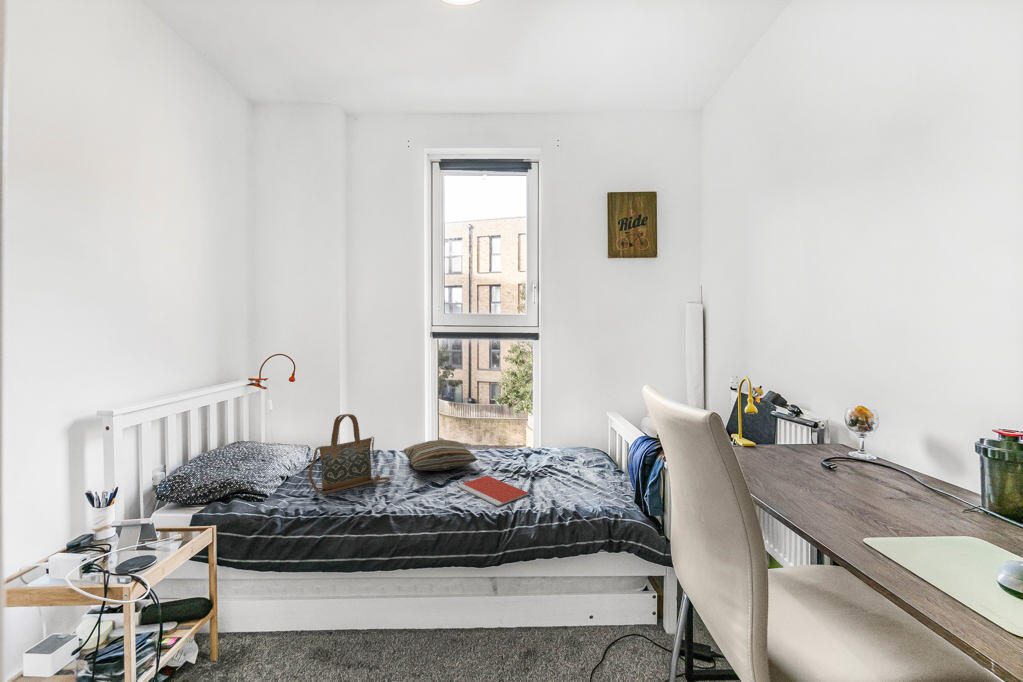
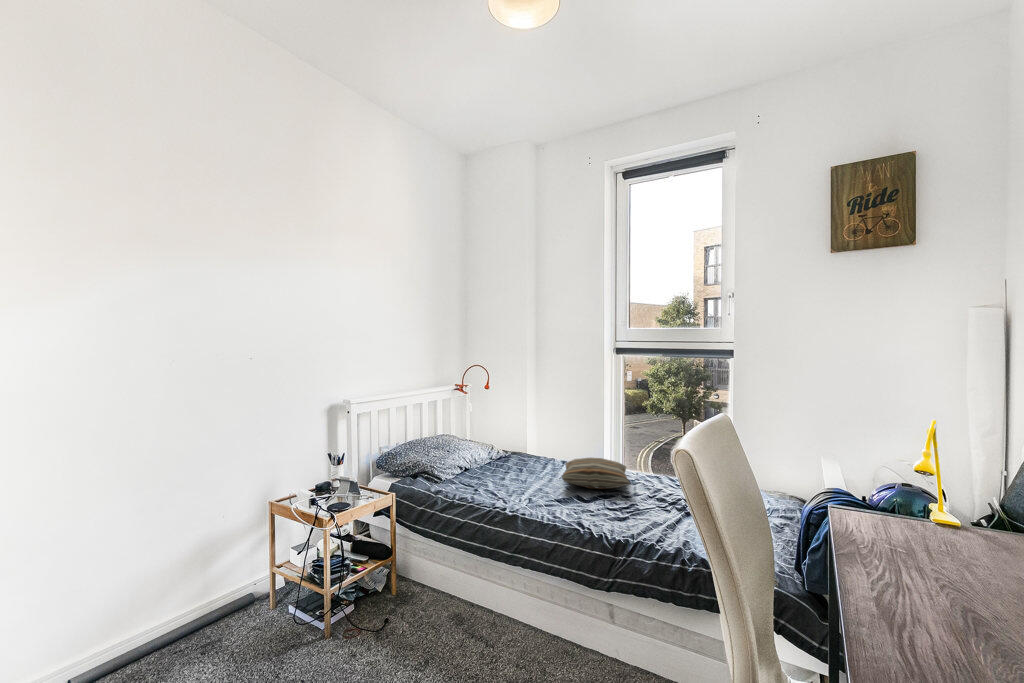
handbag: present [309,414,390,494] -> none [473,420,541,489]
notebook: present [457,476,529,506] -> none [597,502,666,532]

